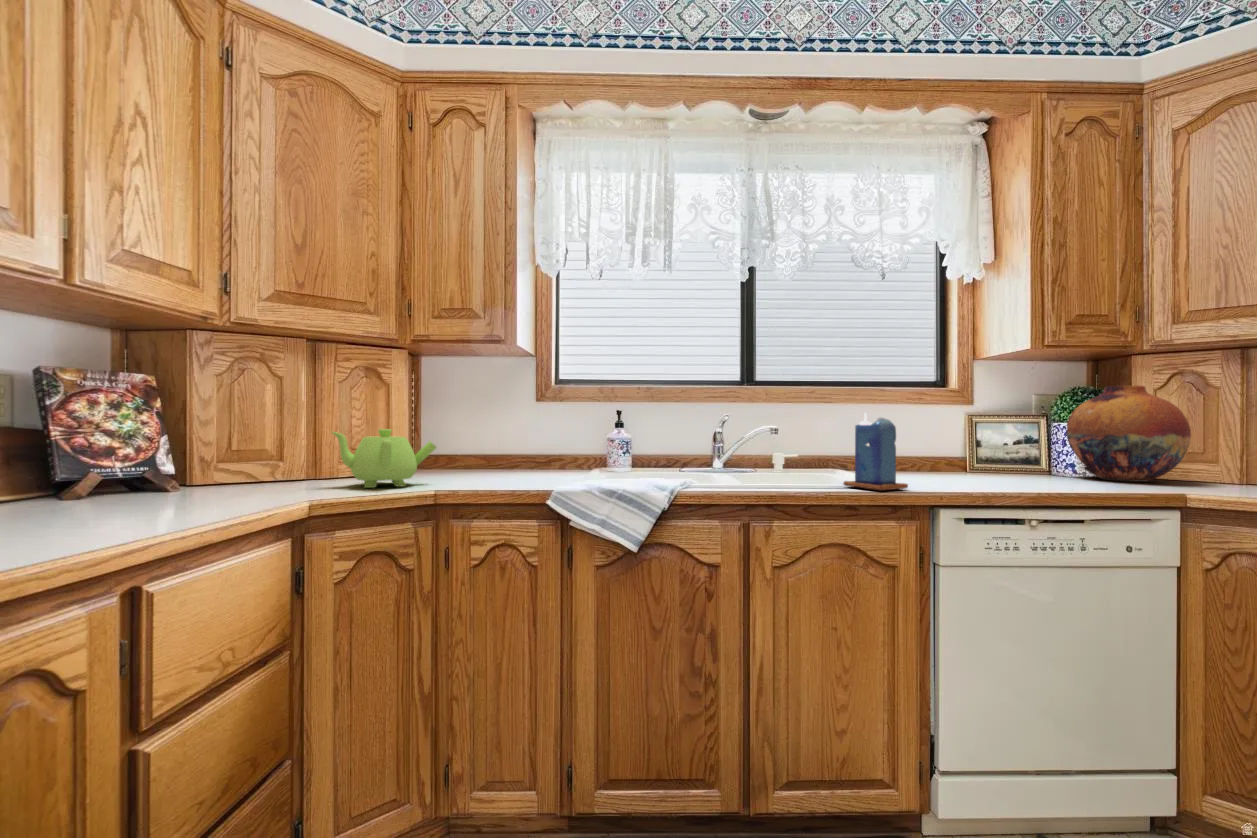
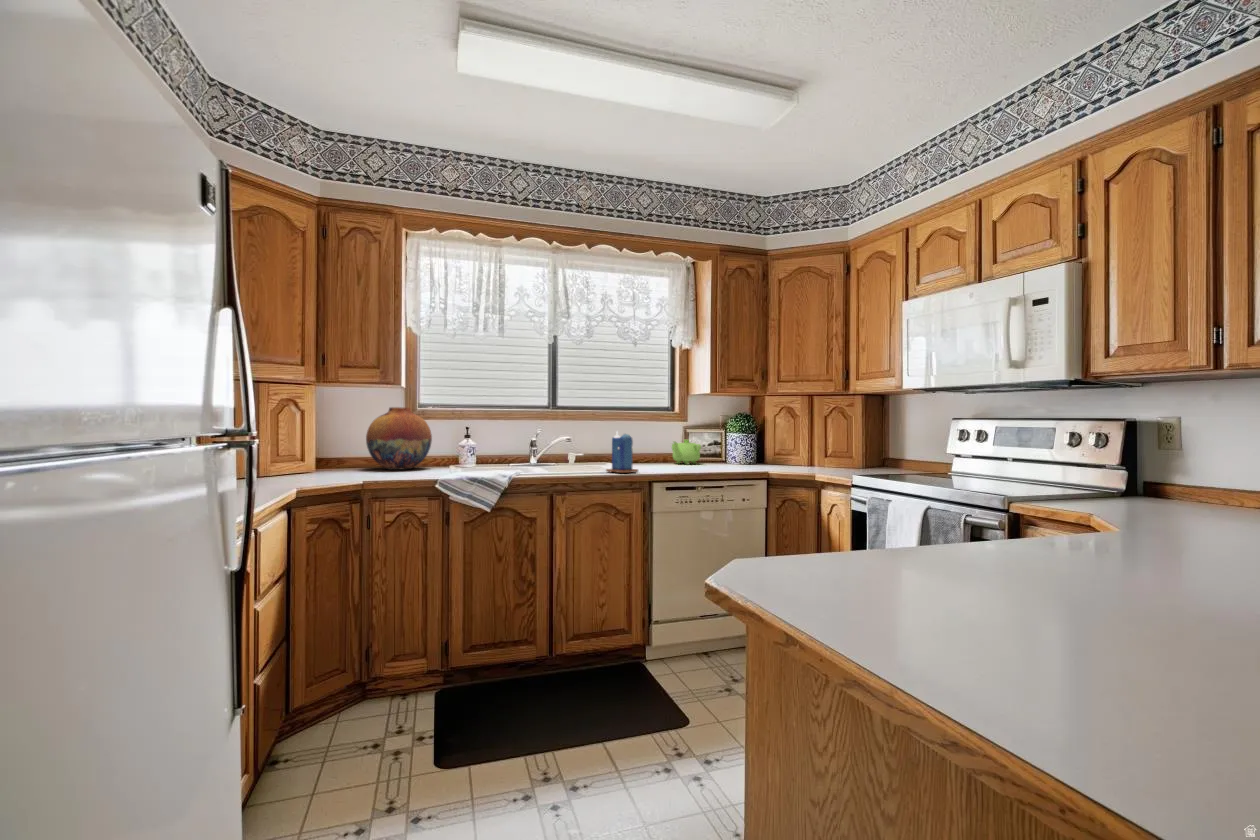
vase: present [1067,386,1191,482] -> present [366,407,432,470]
teapot: present [332,429,436,488] -> present [672,440,701,464]

